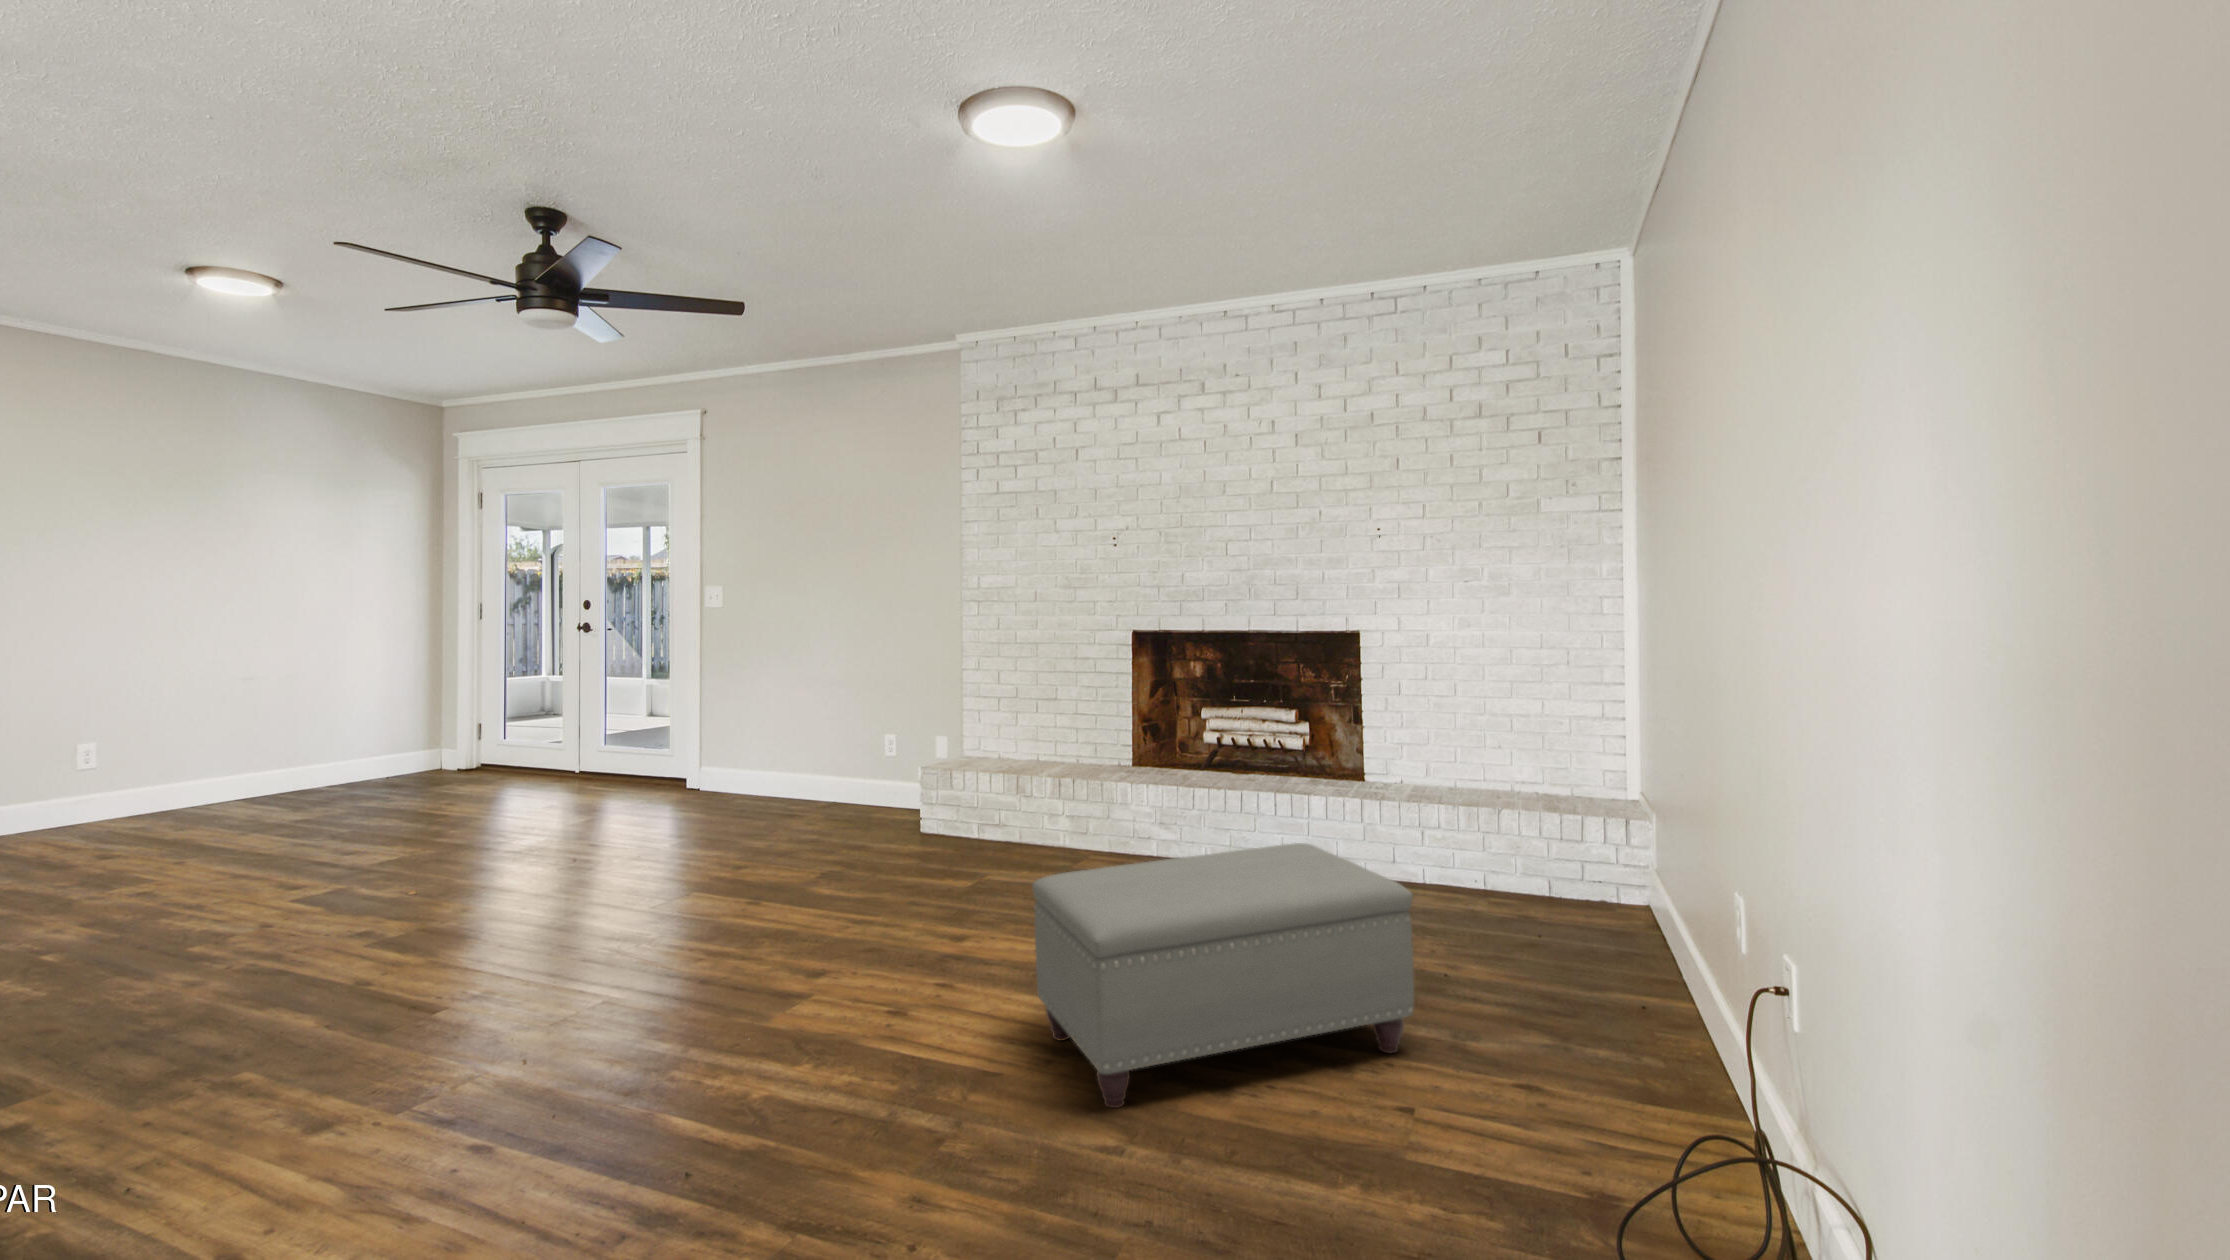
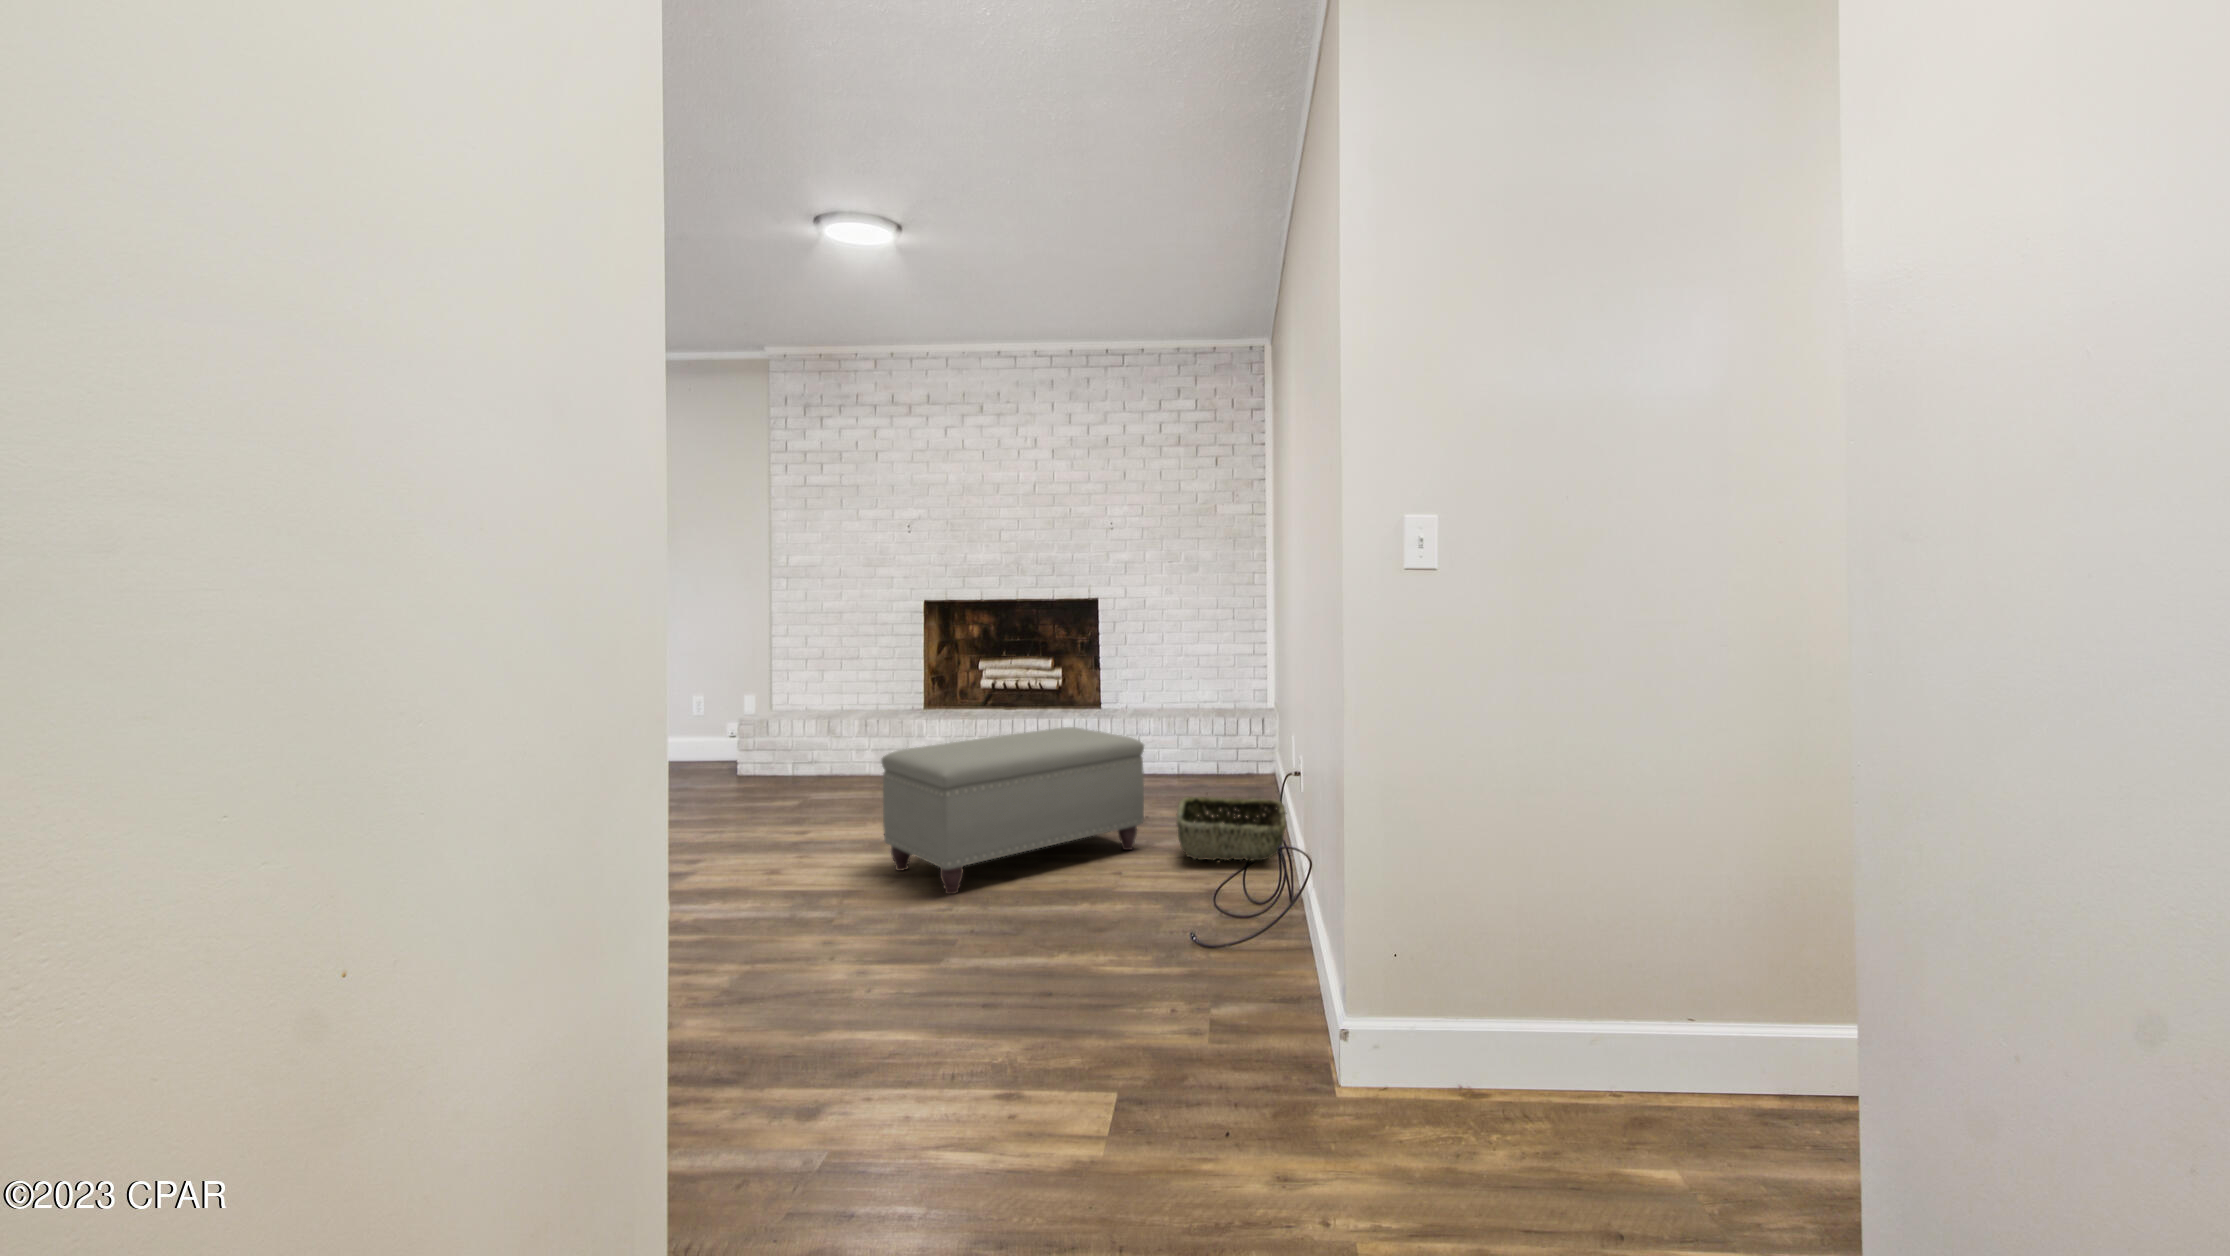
woven basket: none [1466,986,1671,1125] -> present [1177,797,1286,861]

